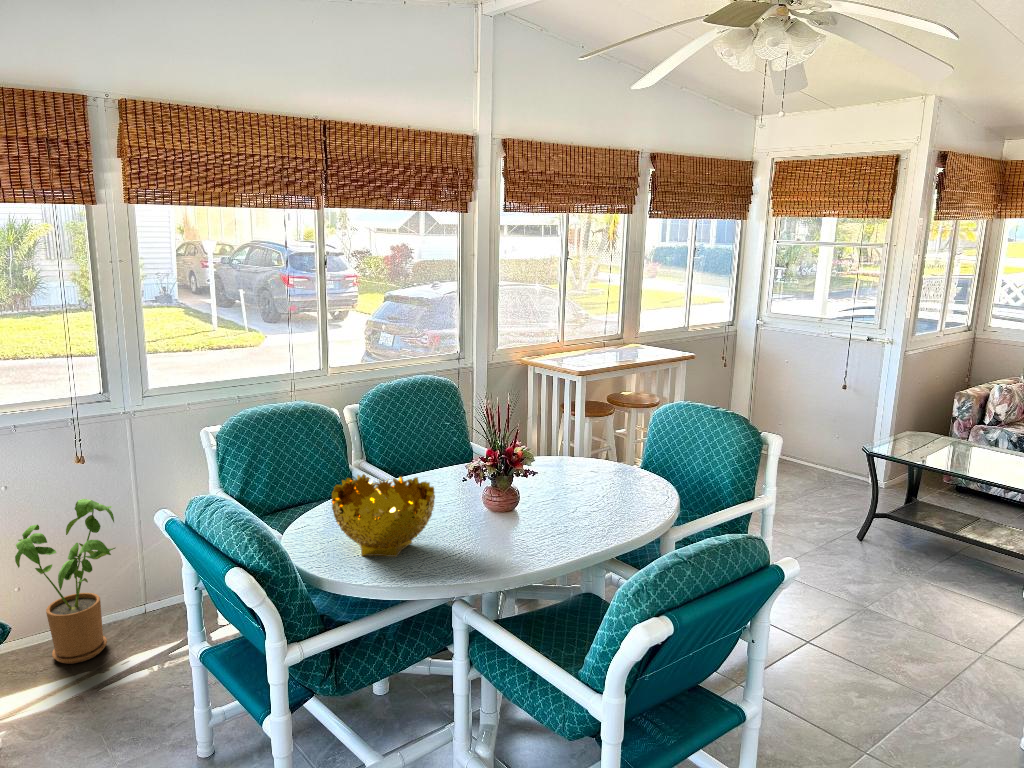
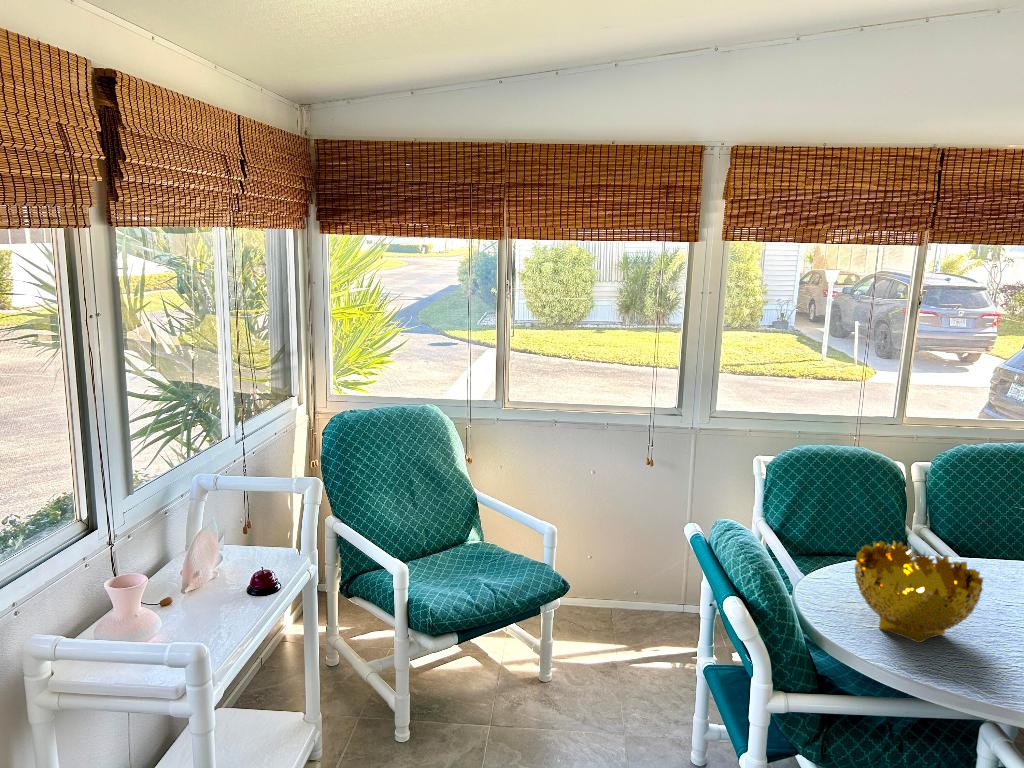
house plant: present [15,499,115,664] -> none [590,497,669,636]

